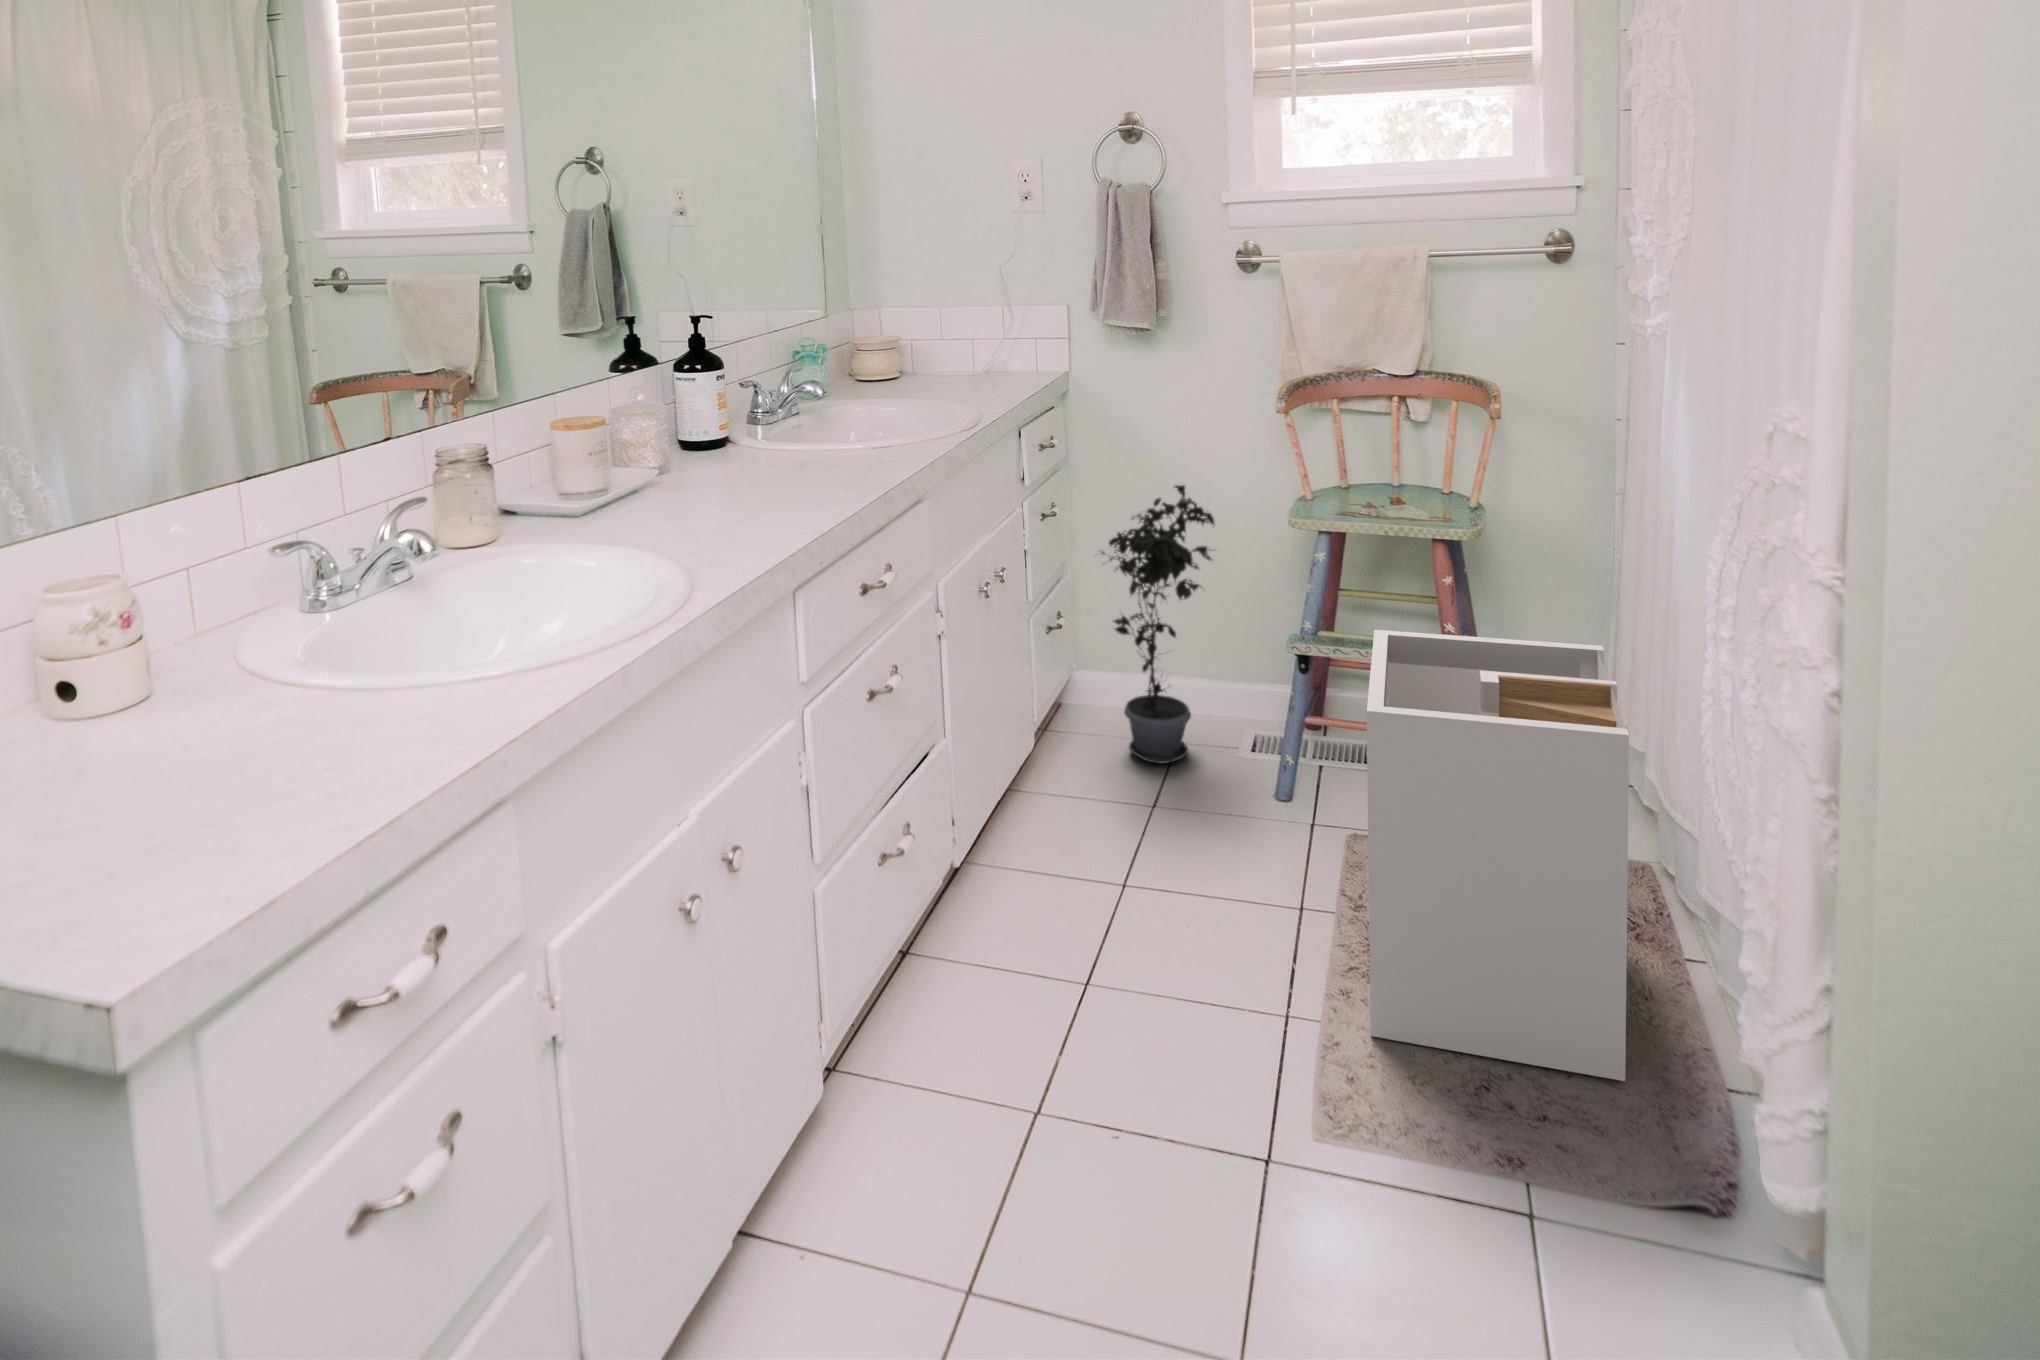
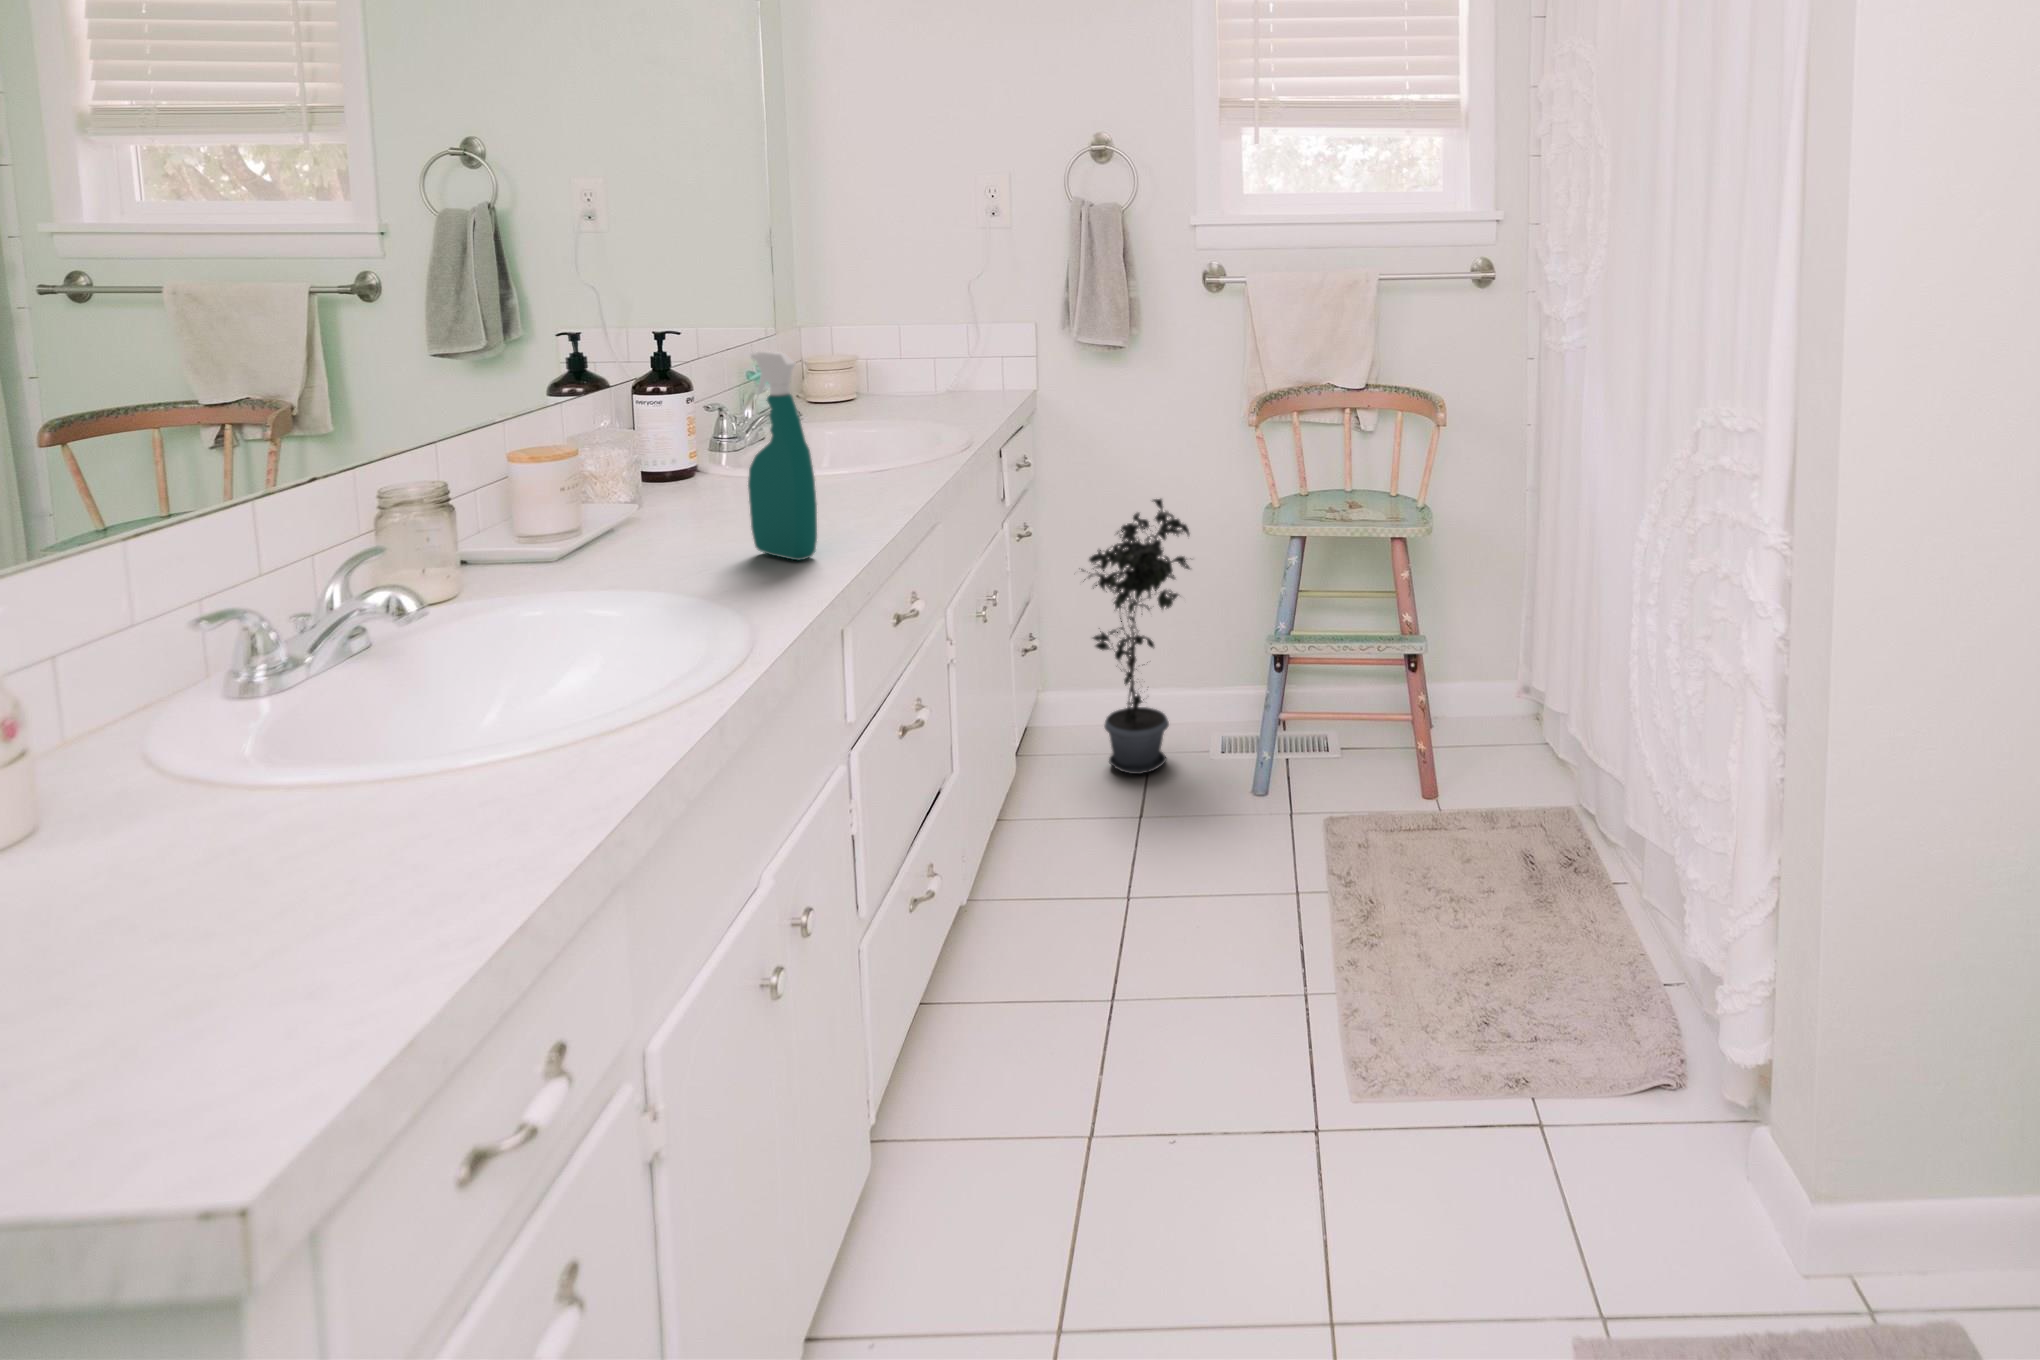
spray bottle: none [716,343,768,534] -> present [748,351,817,560]
laundry hamper: present [1367,630,1629,1081] -> none [1362,612,1596,991]

